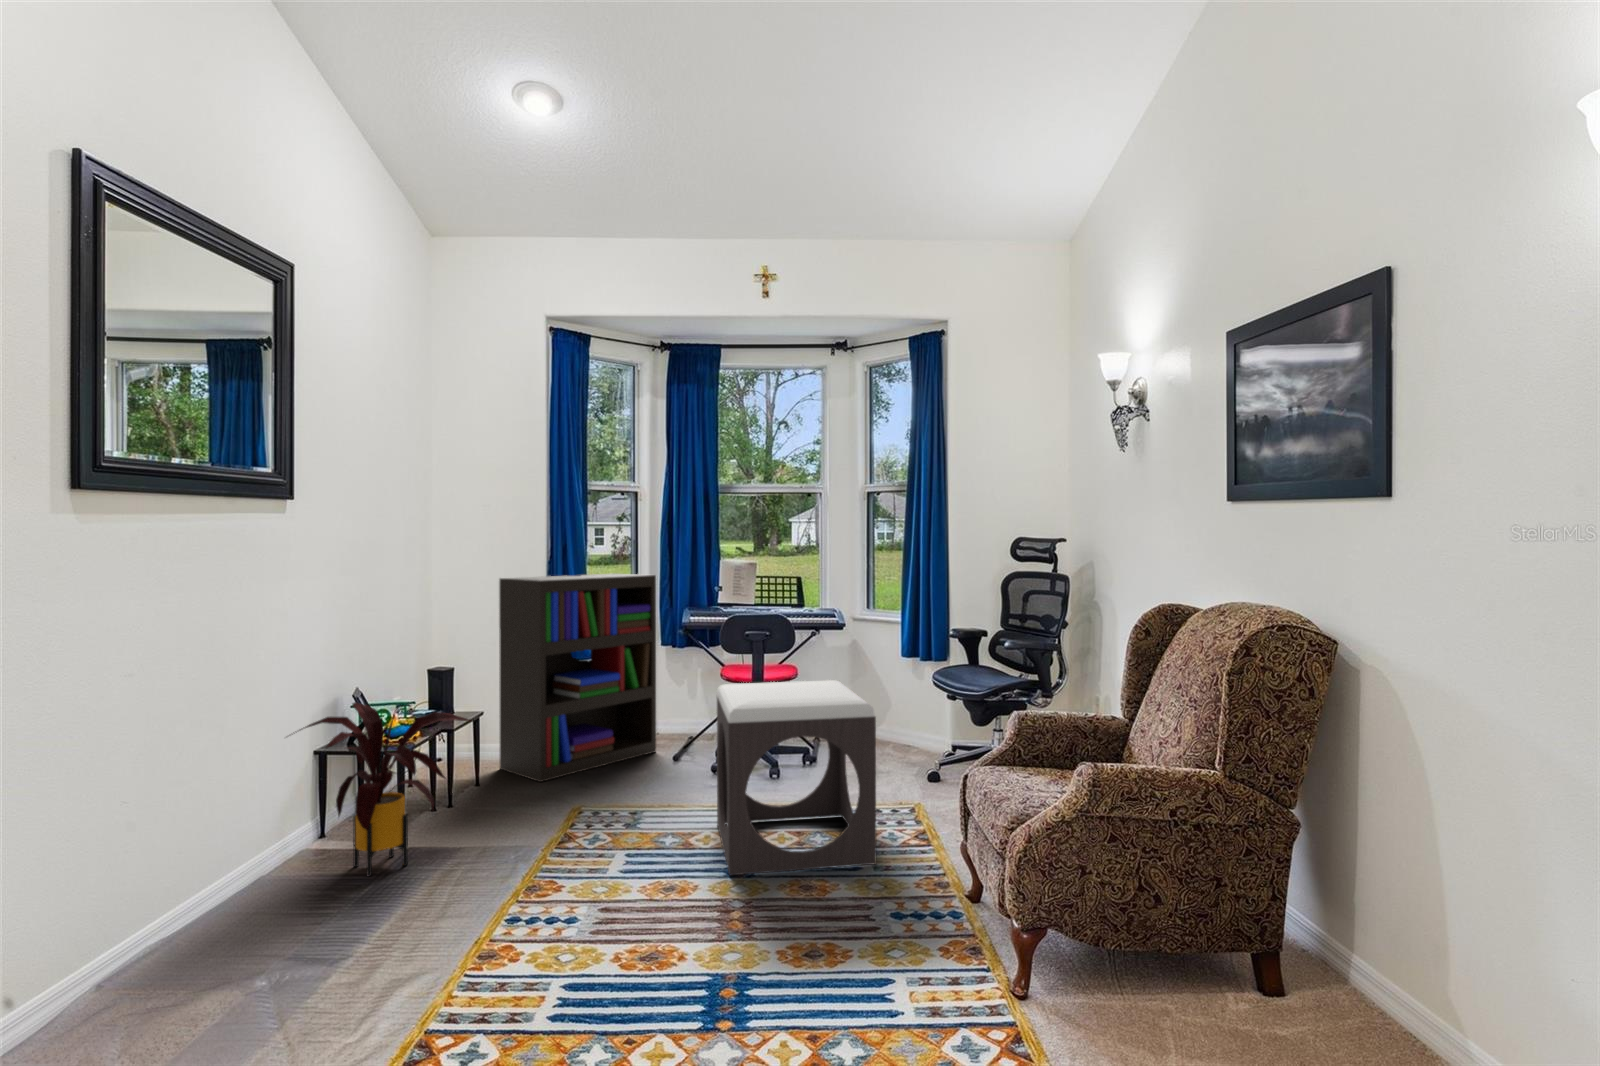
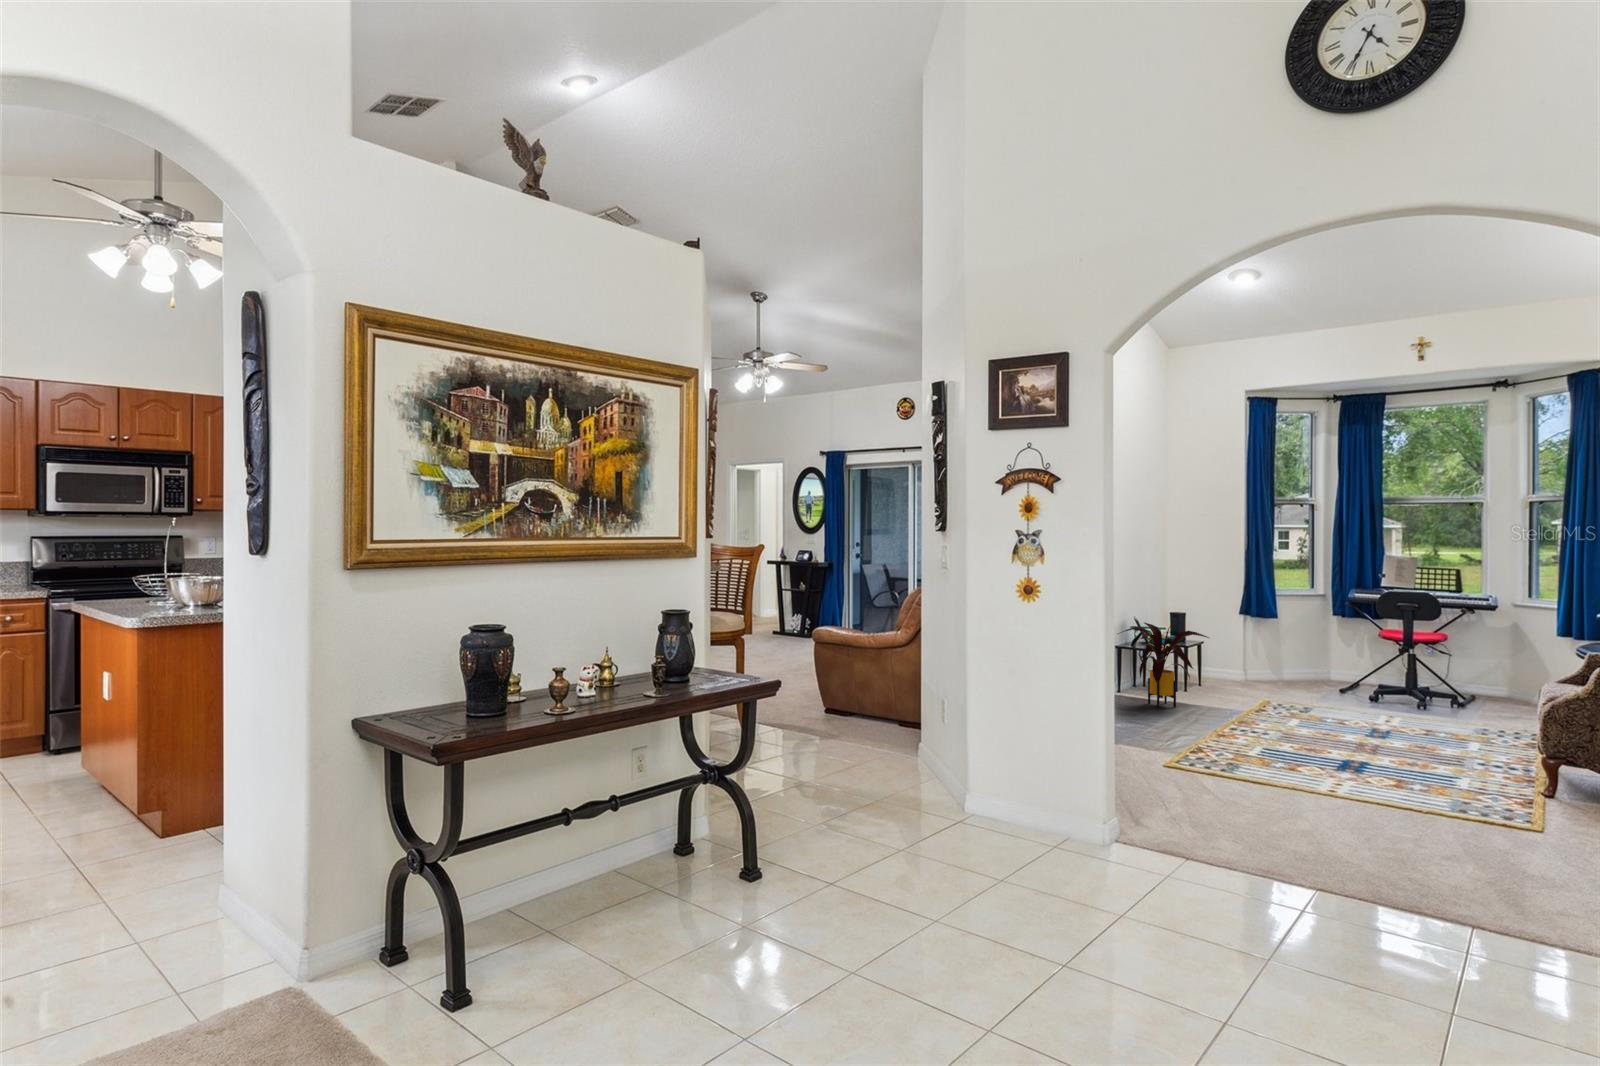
bookshelf: present [499,574,656,782] -> none [1213,562,1327,690]
footstool: present [717,680,876,875] -> none [1369,632,1485,749]

